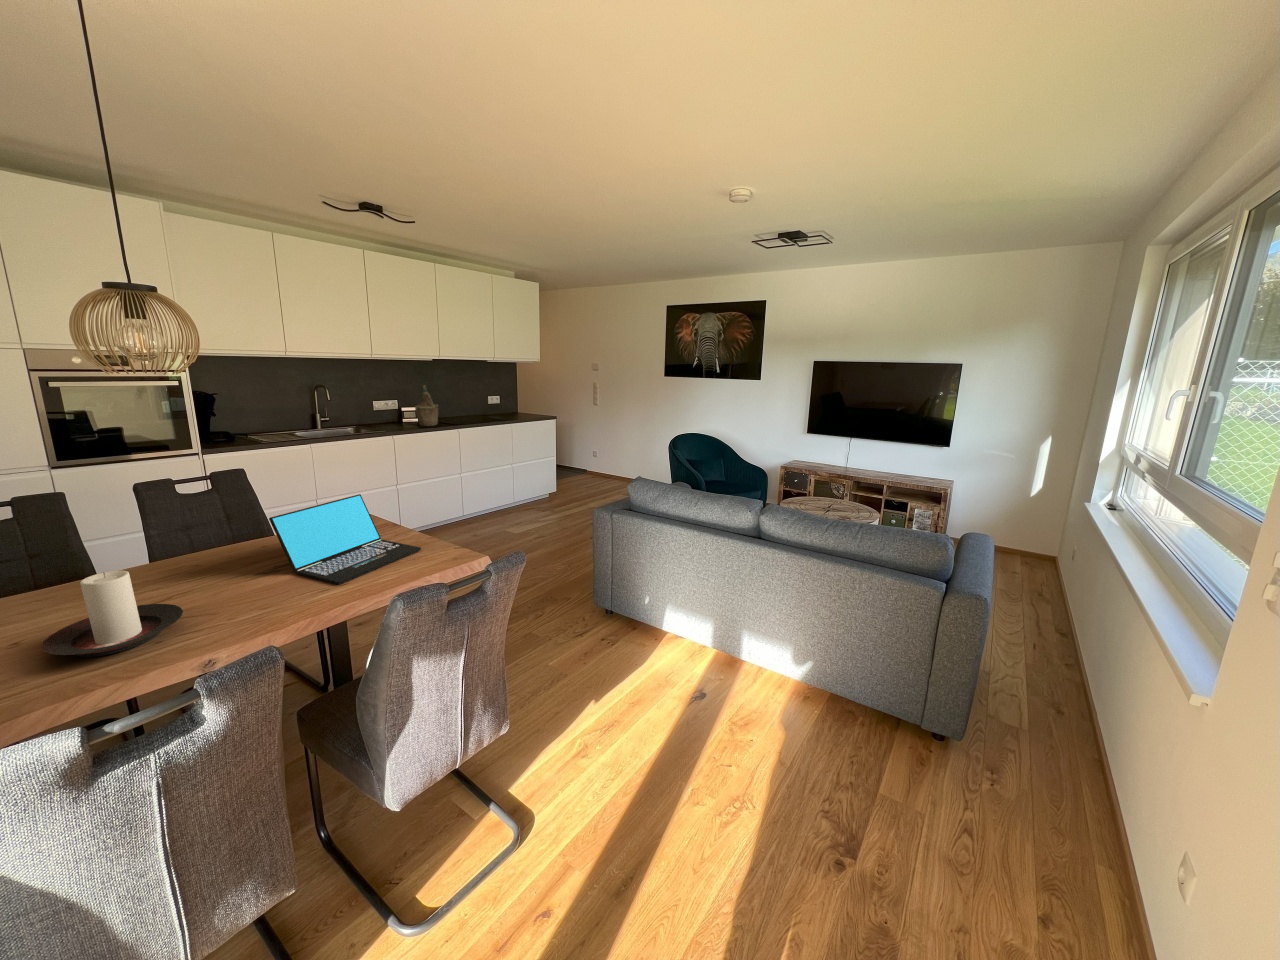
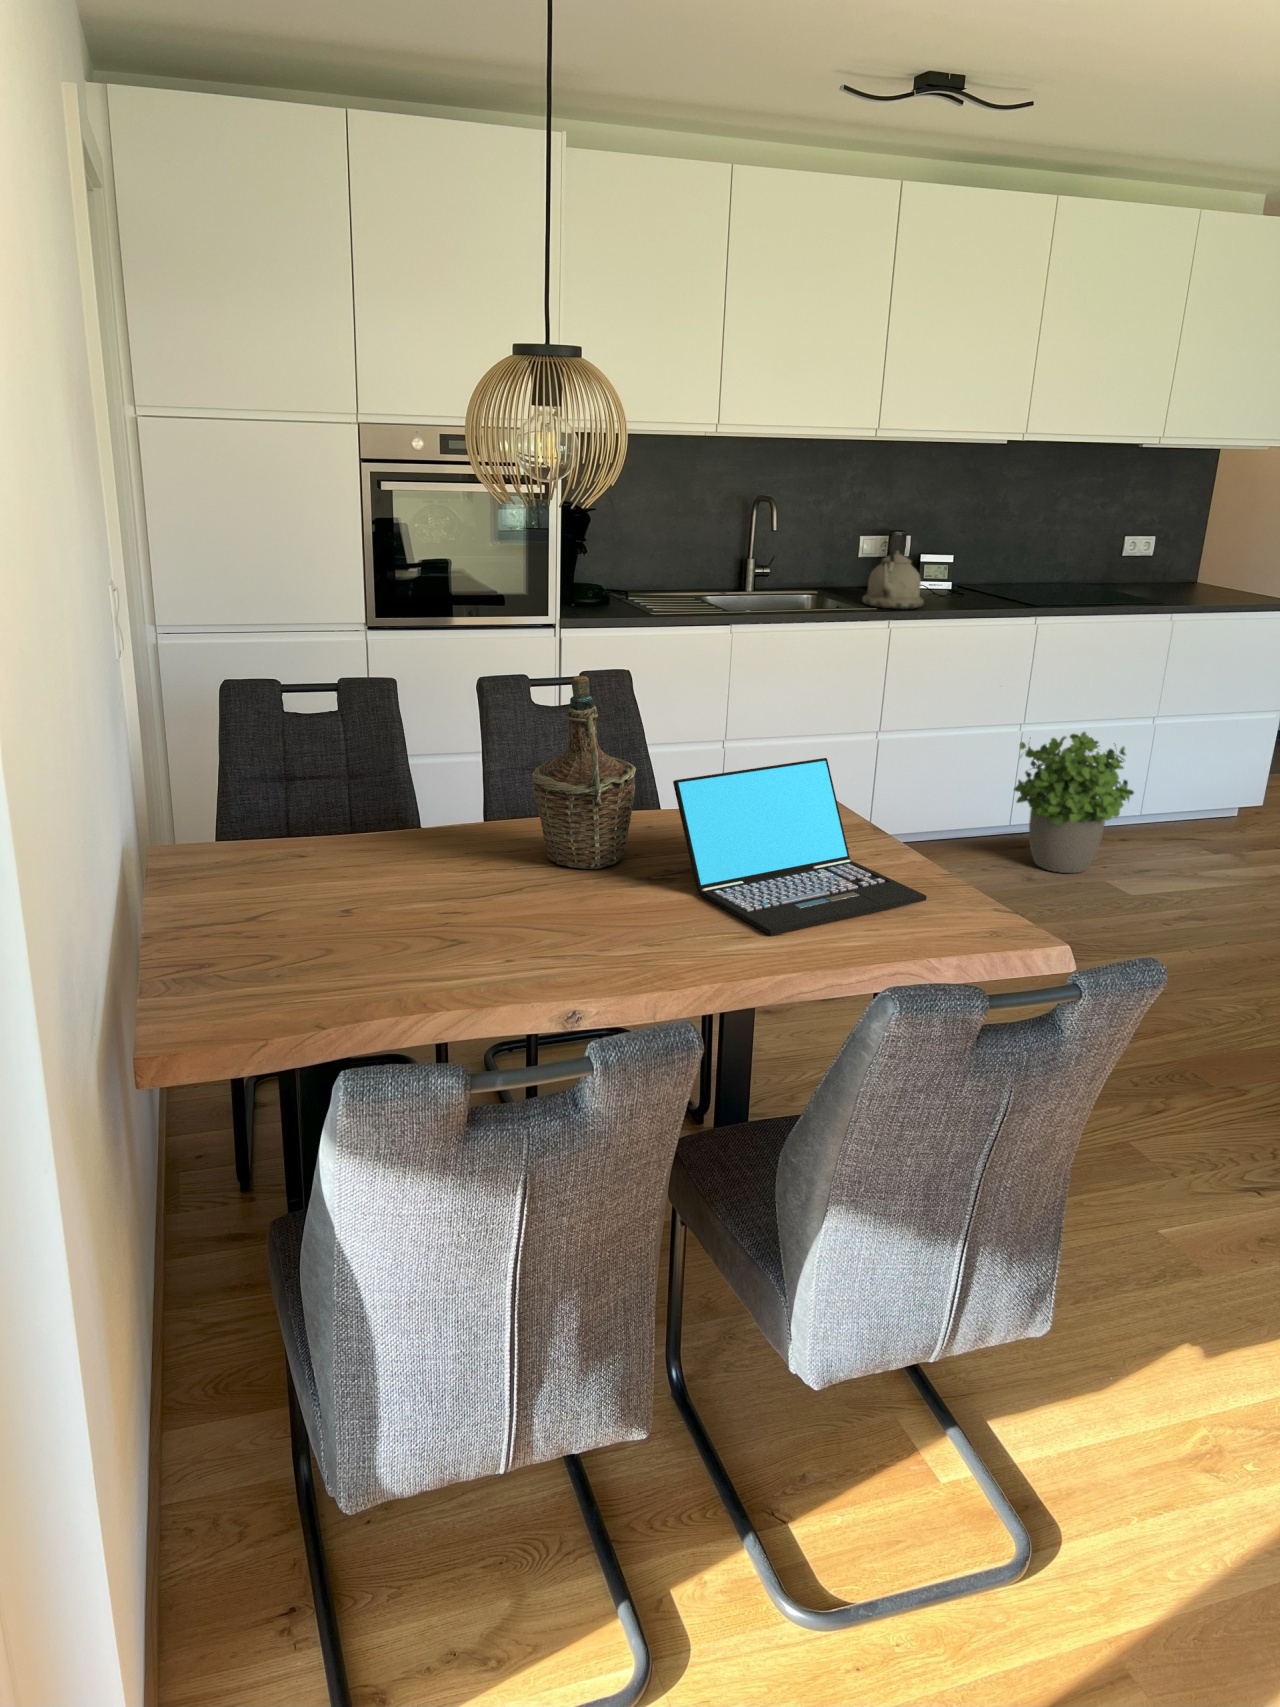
bottle: present [415,385,438,426] -> present [532,676,636,869]
kettle: none [378,398,407,431] -> present [862,532,924,609]
potted plant: none [459,471,508,528] -> present [1014,732,1134,873]
candle holder: present [41,571,183,657] -> none [385,831,544,961]

